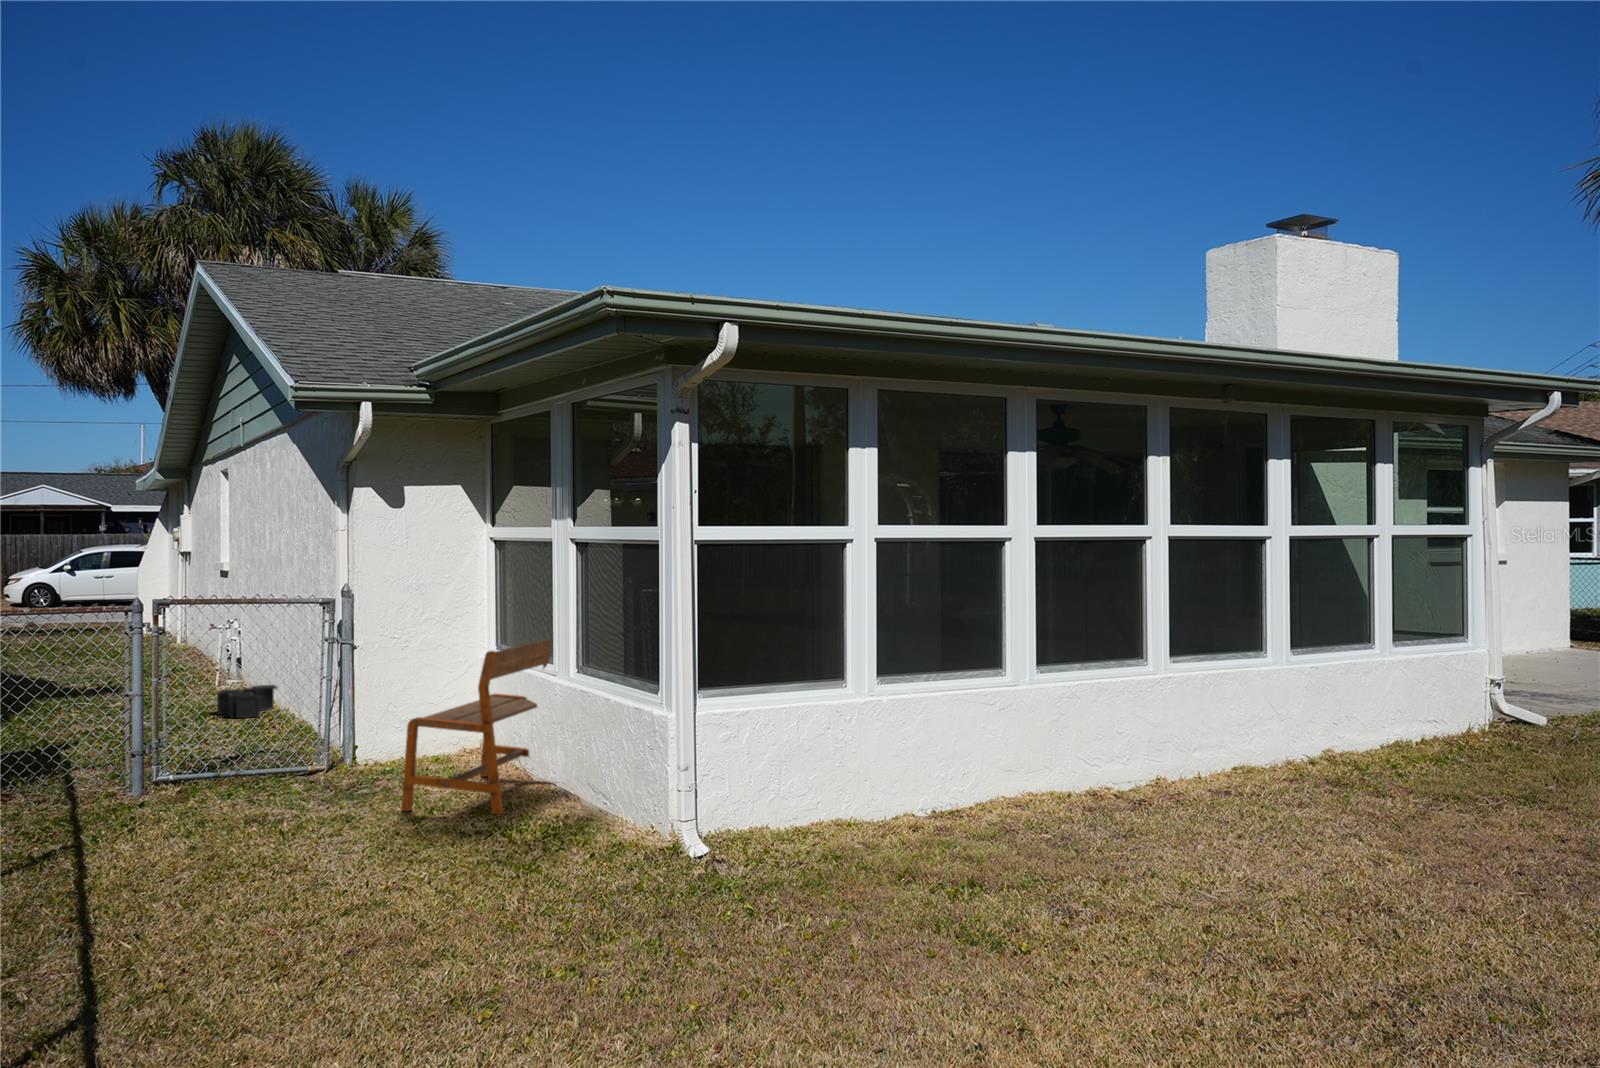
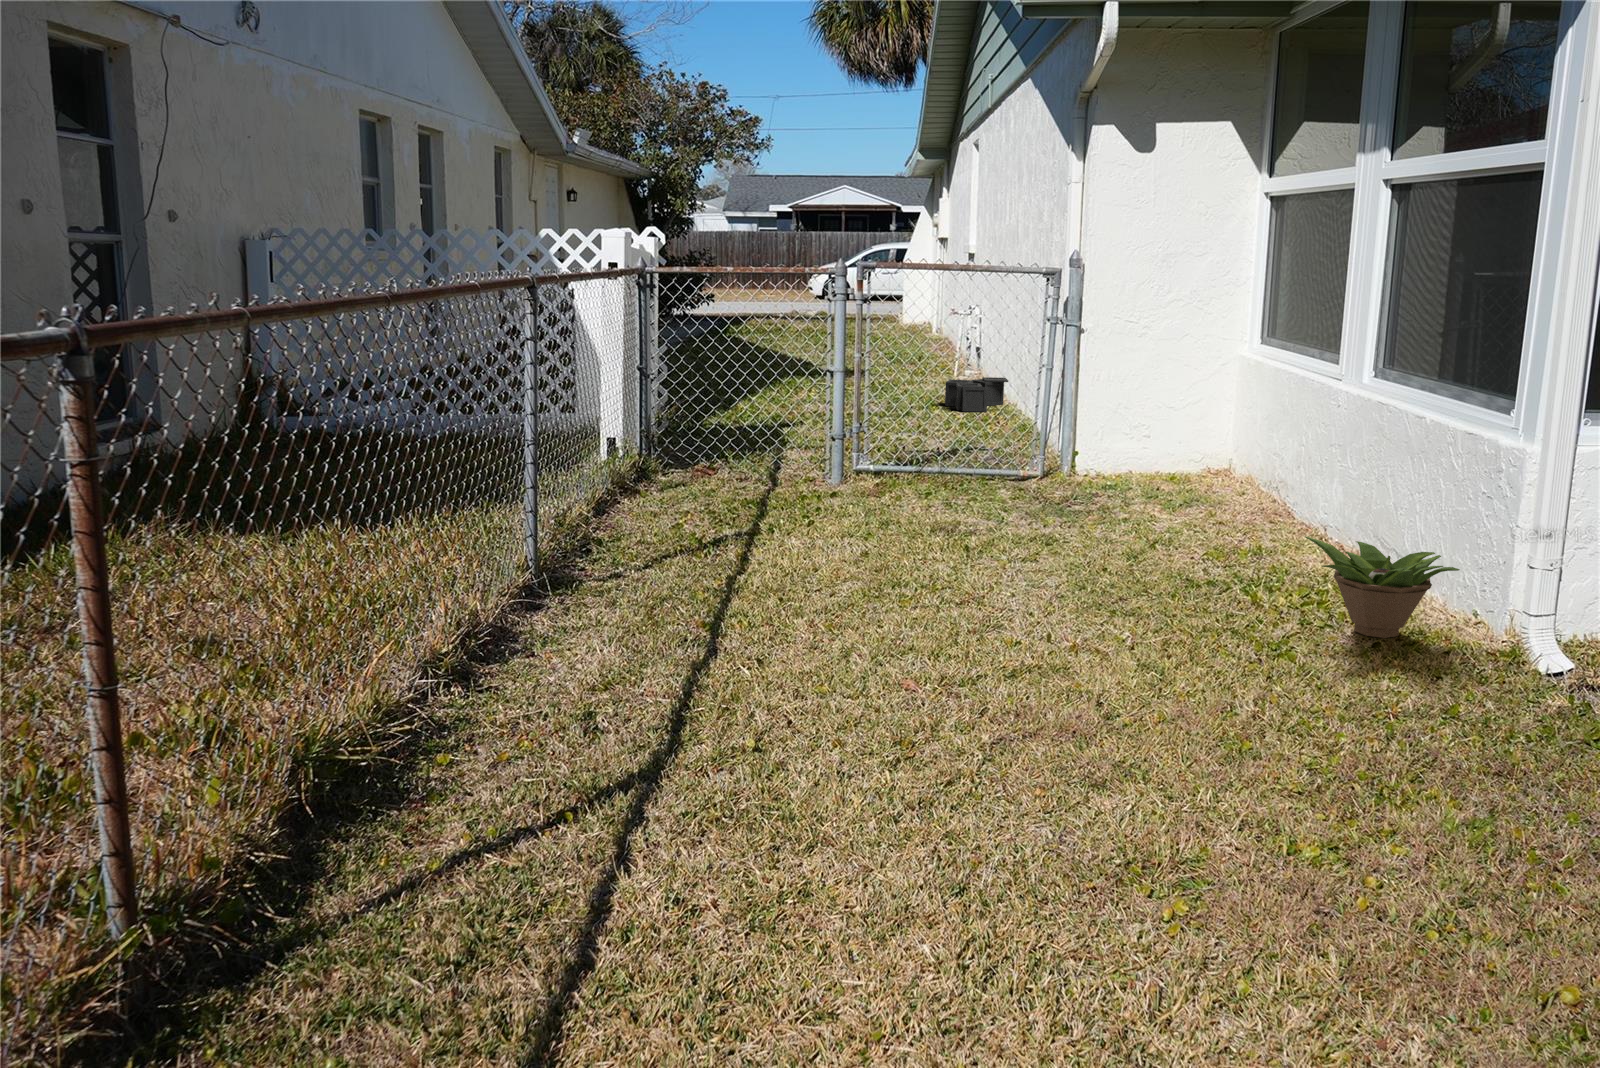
bench: present [401,638,551,814] -> none [1115,325,1351,561]
decorative plant: none [542,788,639,851] -> present [1305,536,1460,638]

